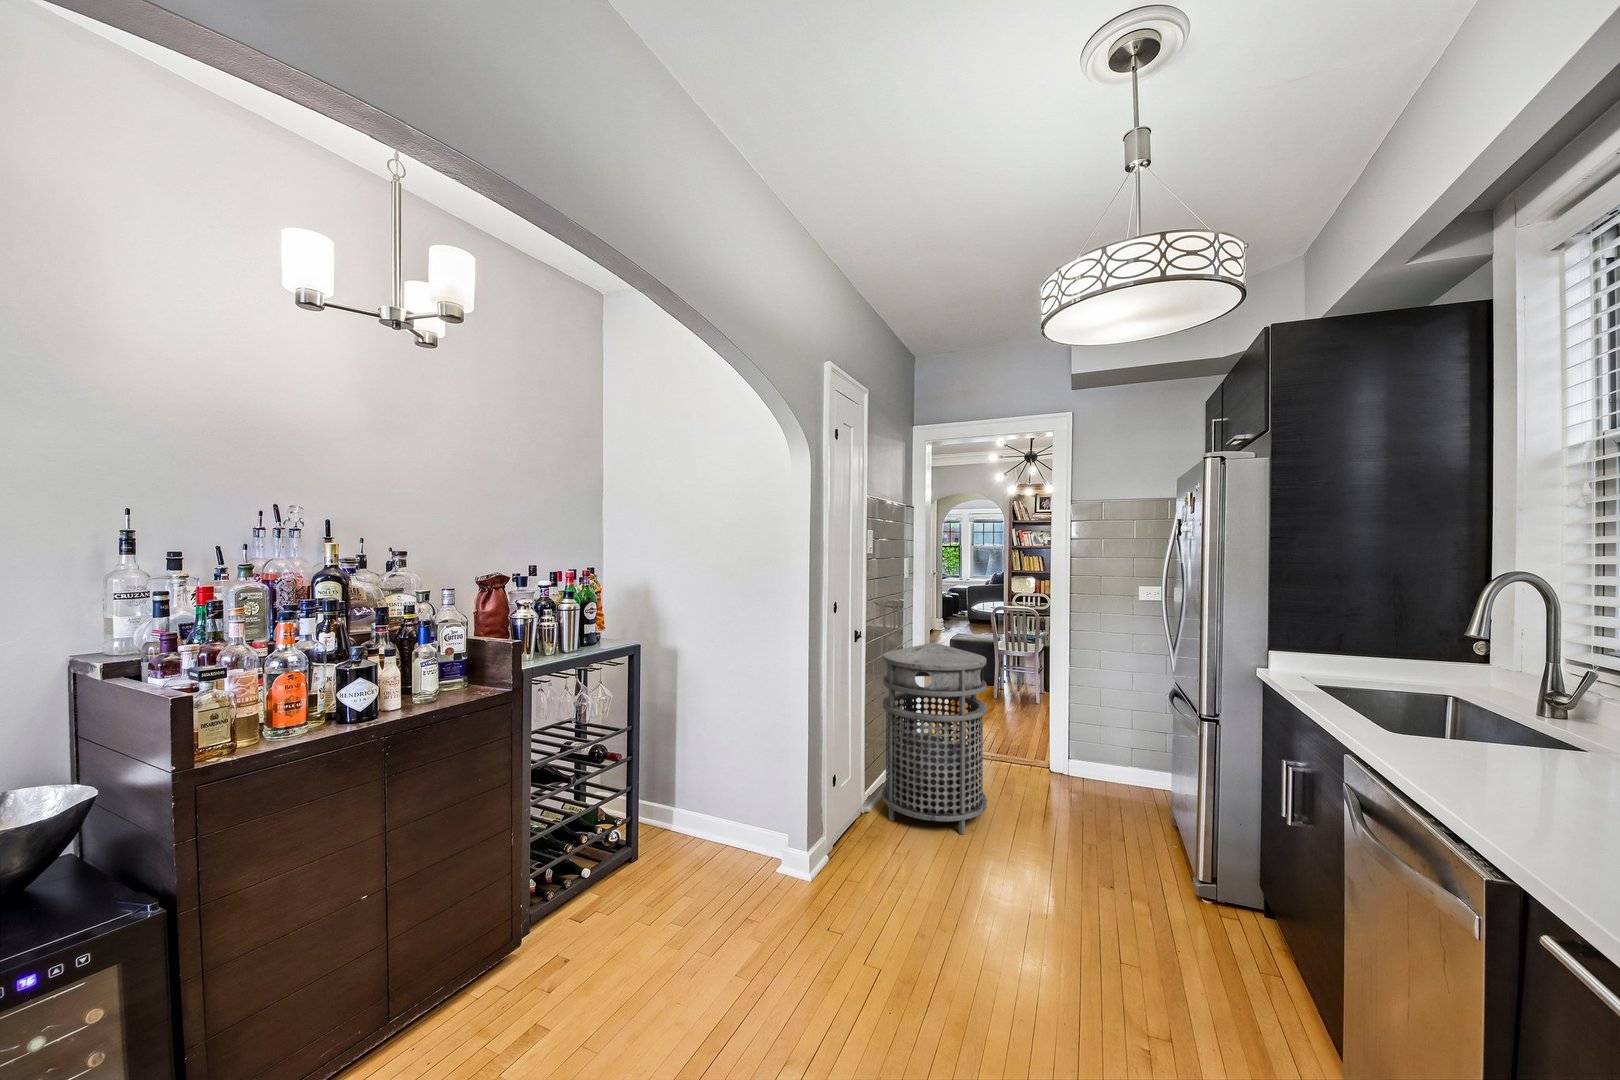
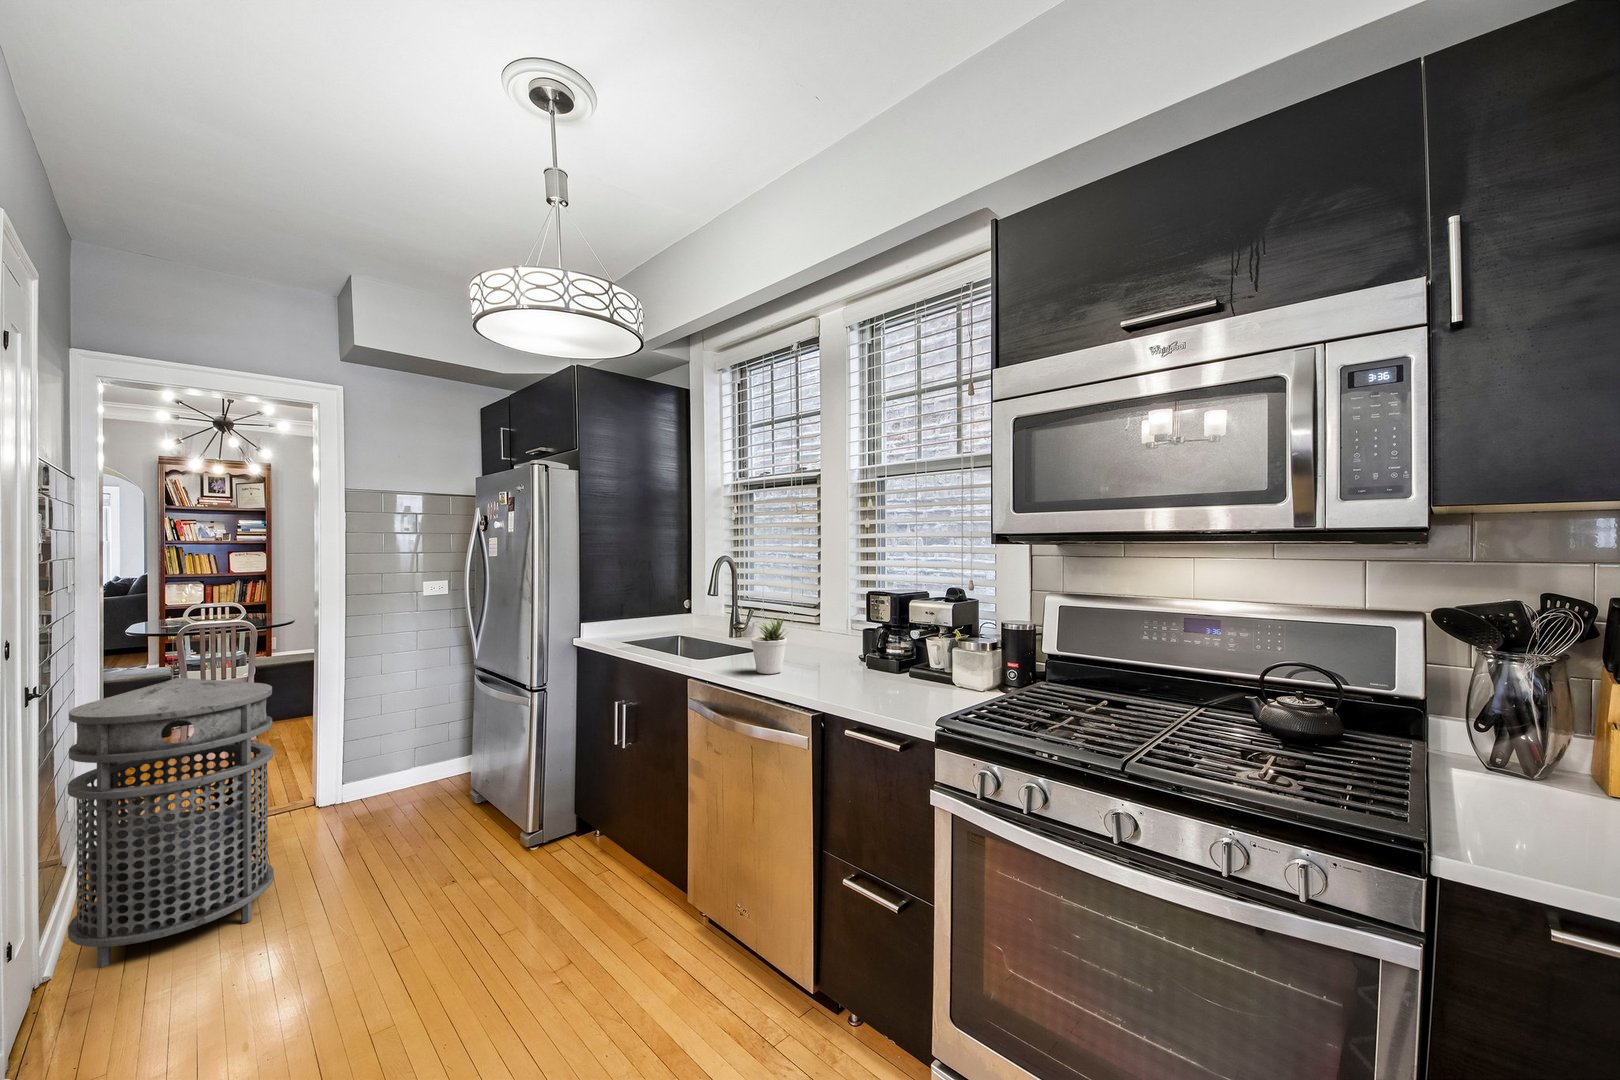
potted plant: none [1471,692,1570,799] -> present [751,618,787,674]

